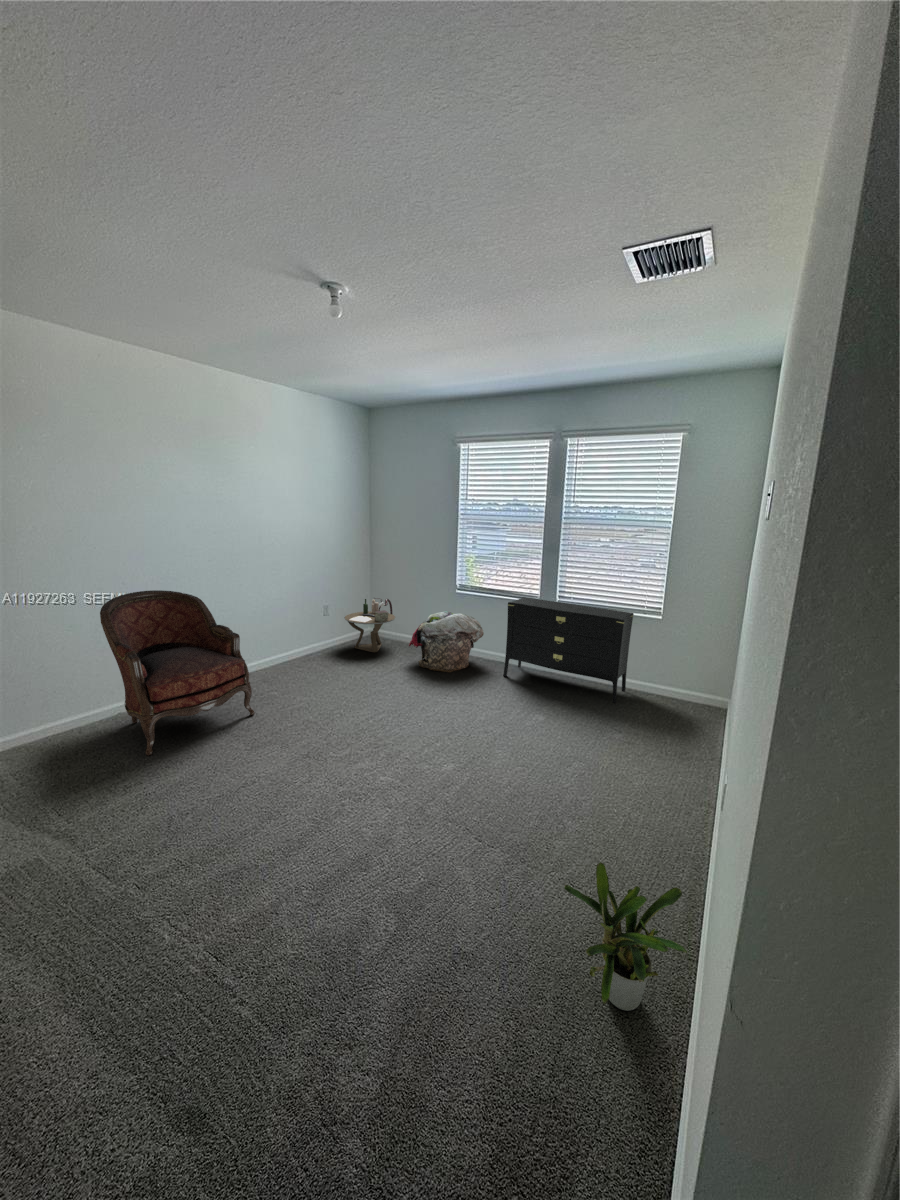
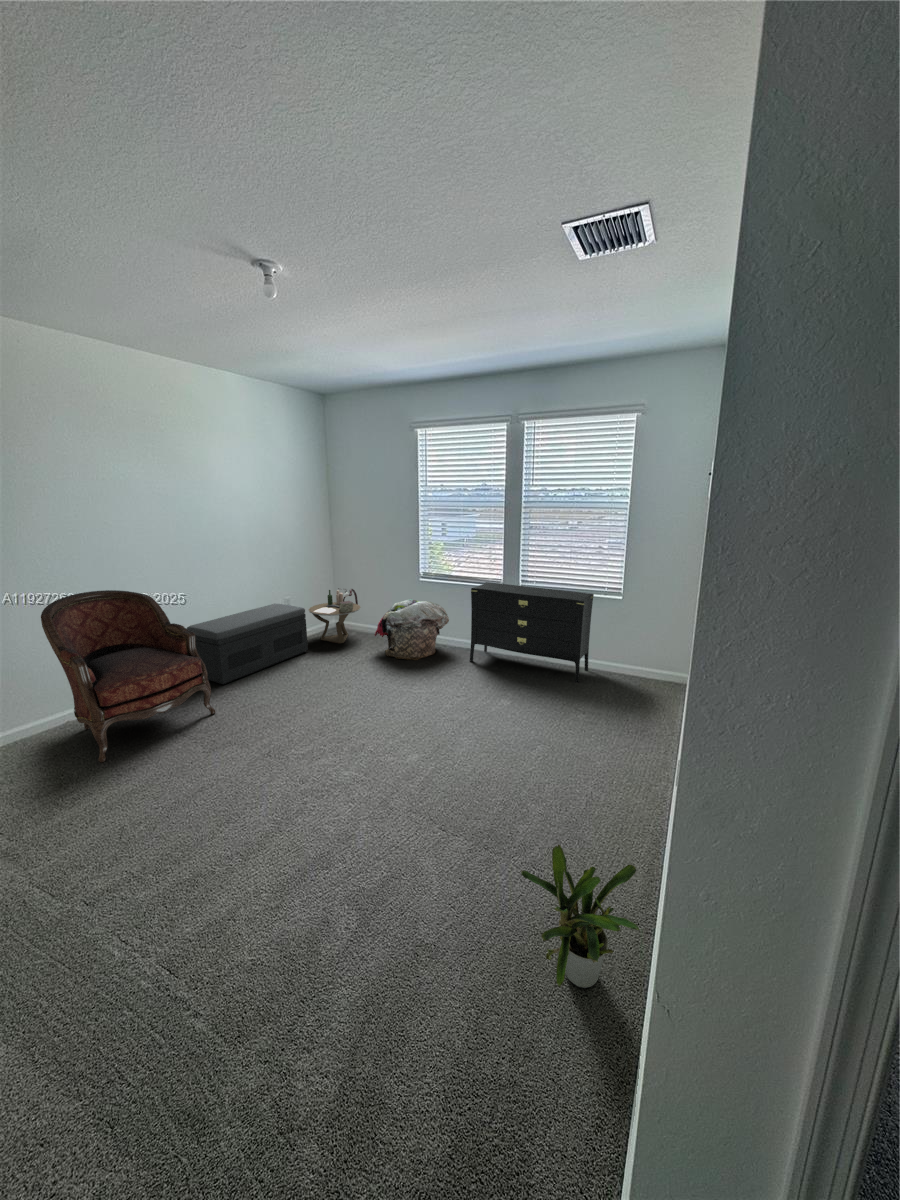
storage bench: none [229,610,343,687] -> present [187,604,308,685]

